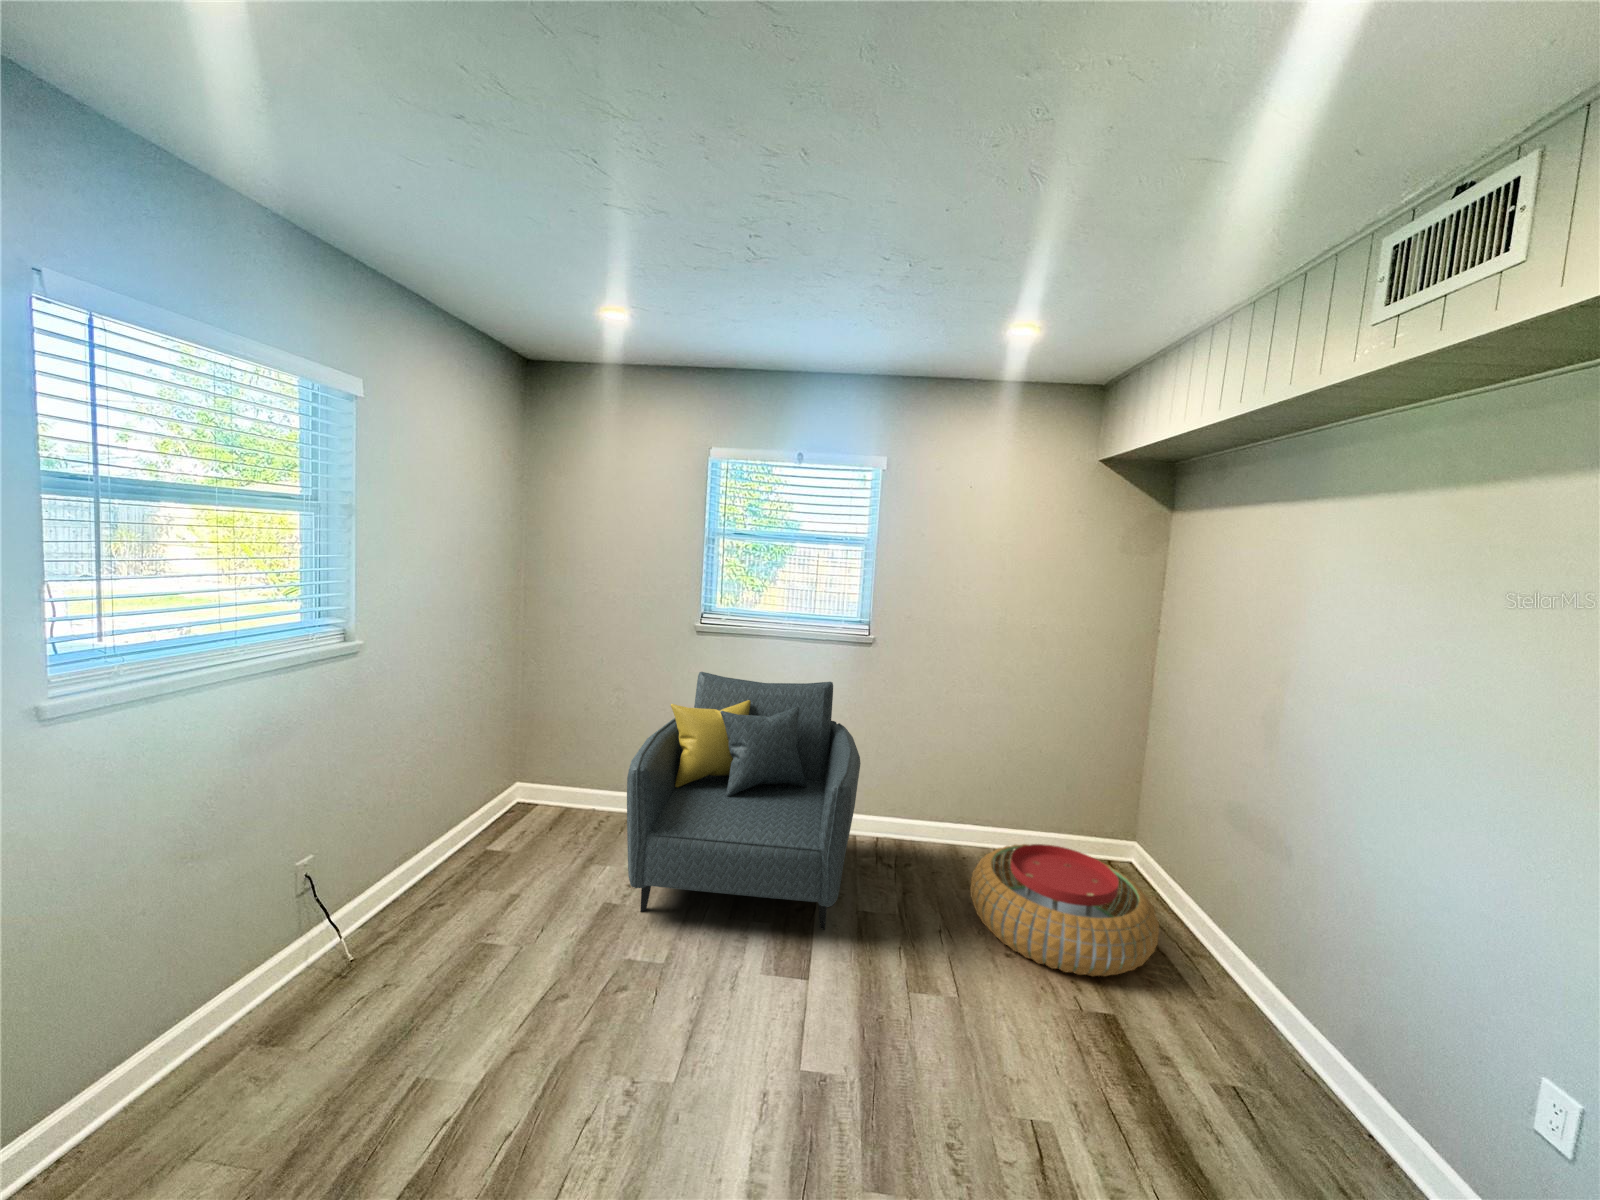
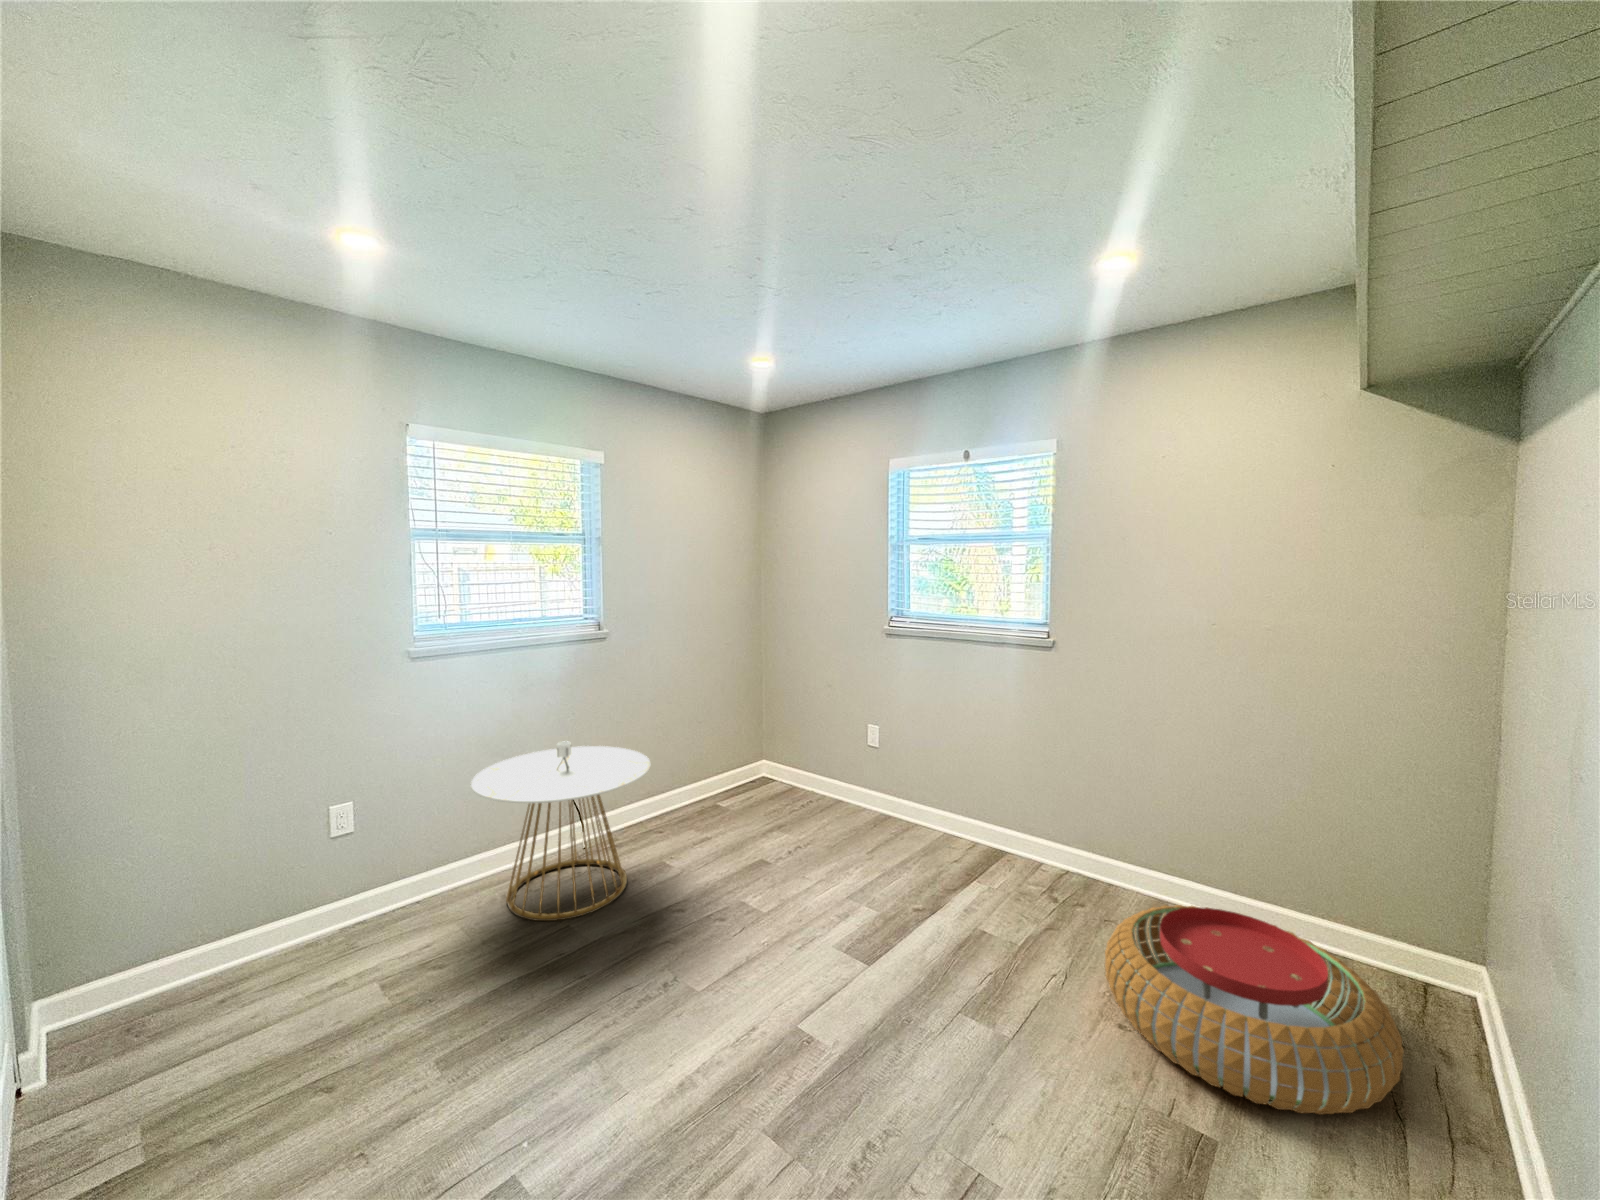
armchair: present [627,672,861,930] -> none [762,671,1017,934]
side table: none [191,806,503,1103] -> present [471,741,650,921]

